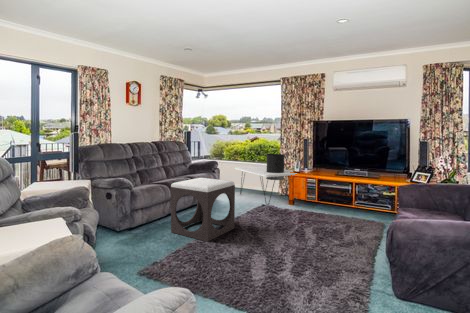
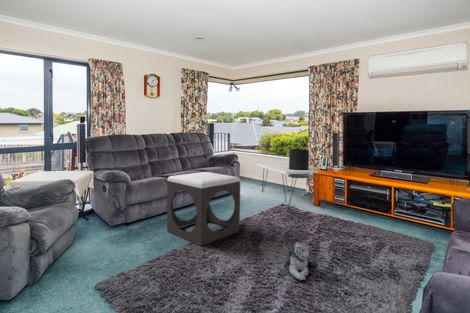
plush toy: none [282,231,304,259] -> present [286,242,314,281]

